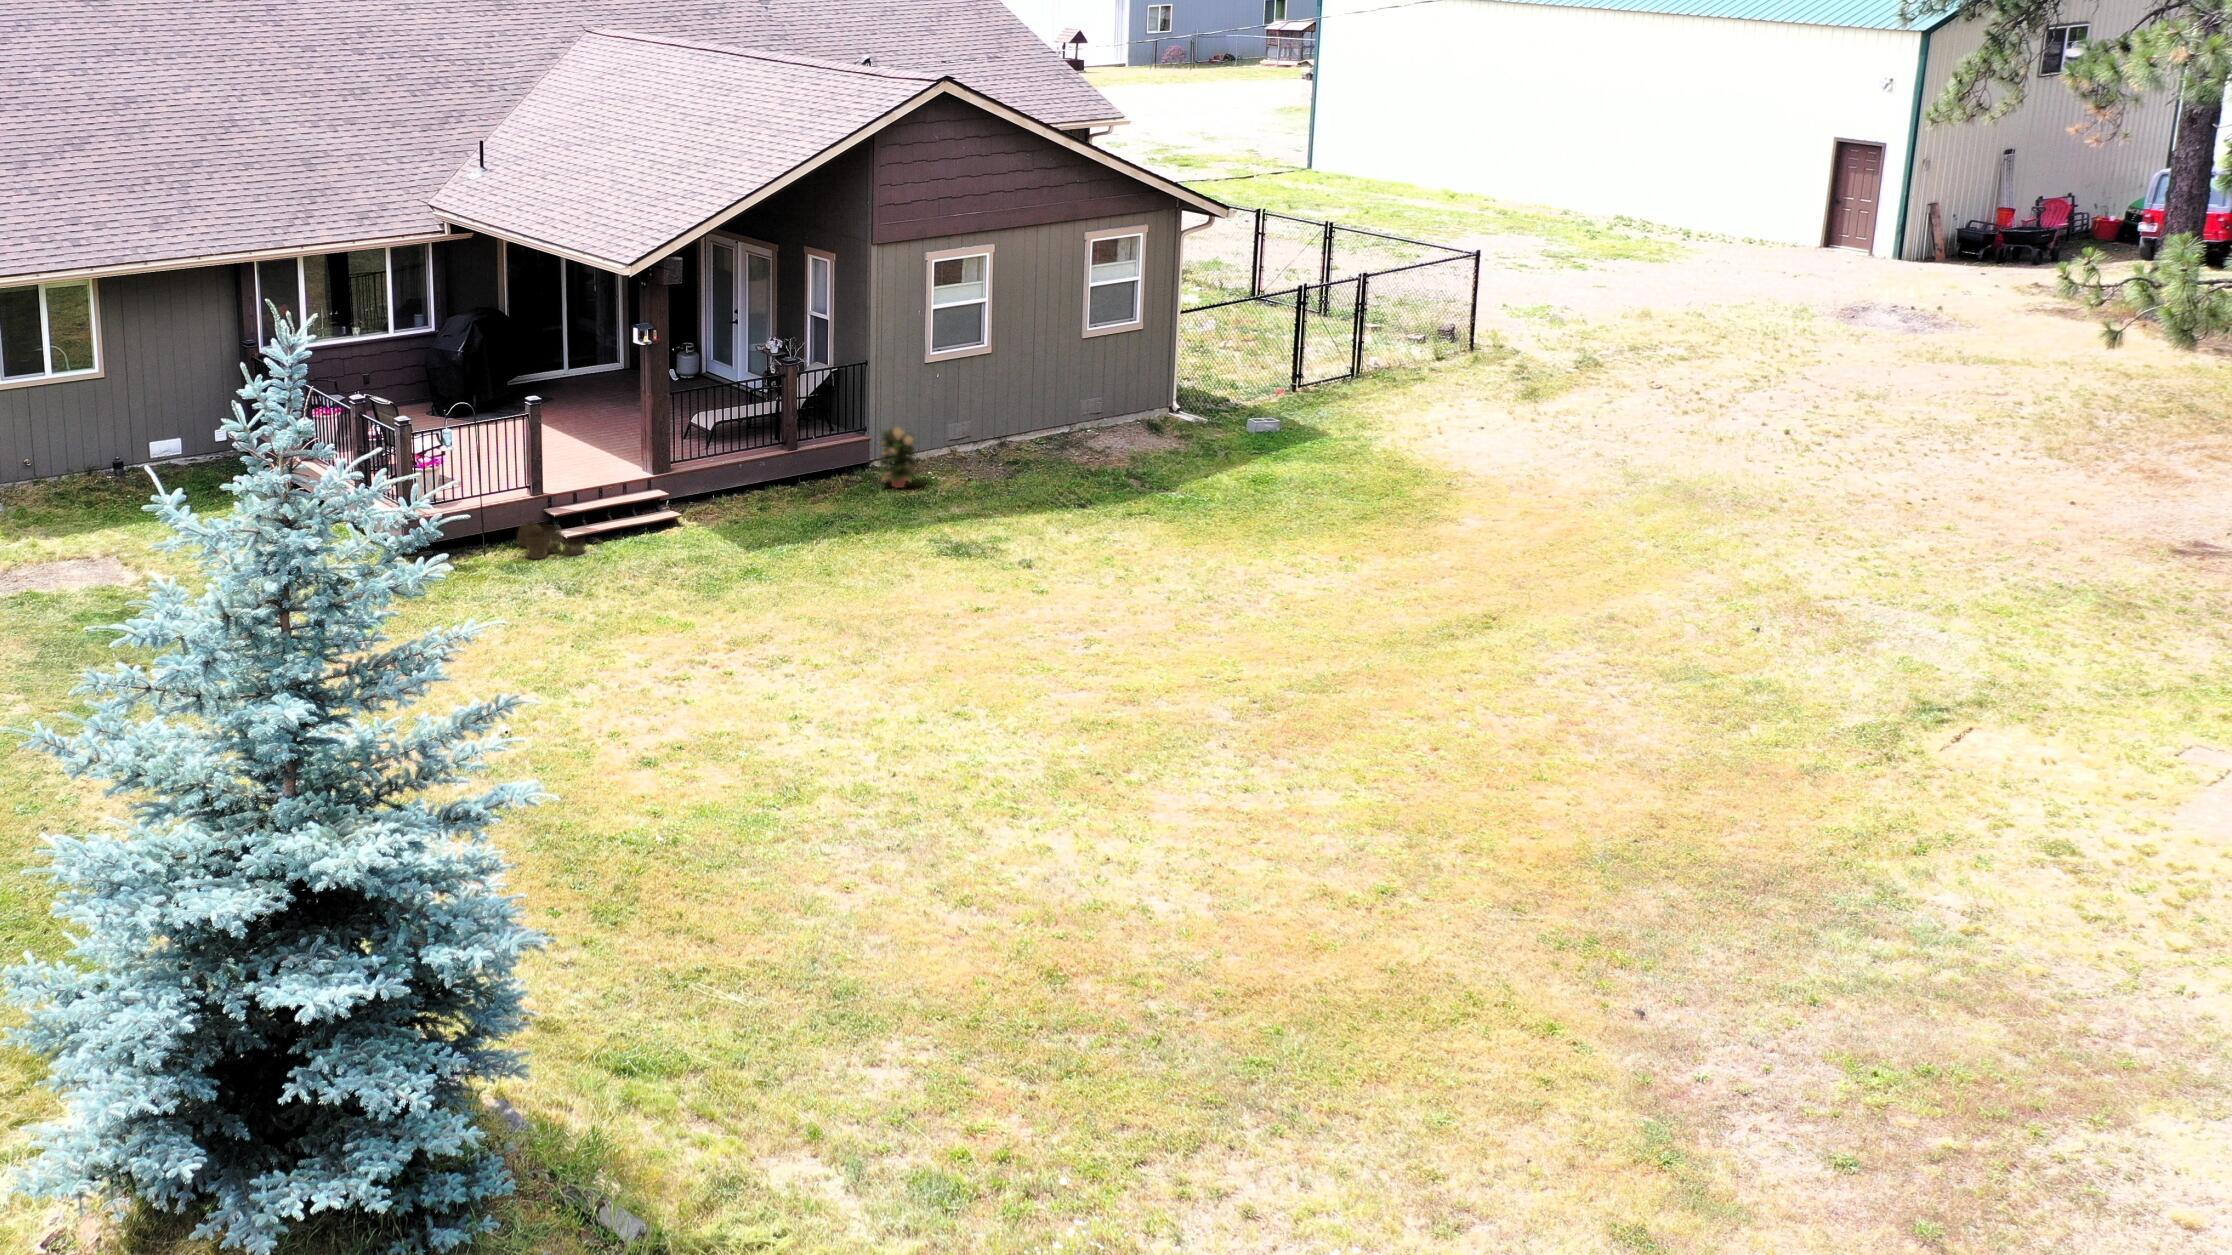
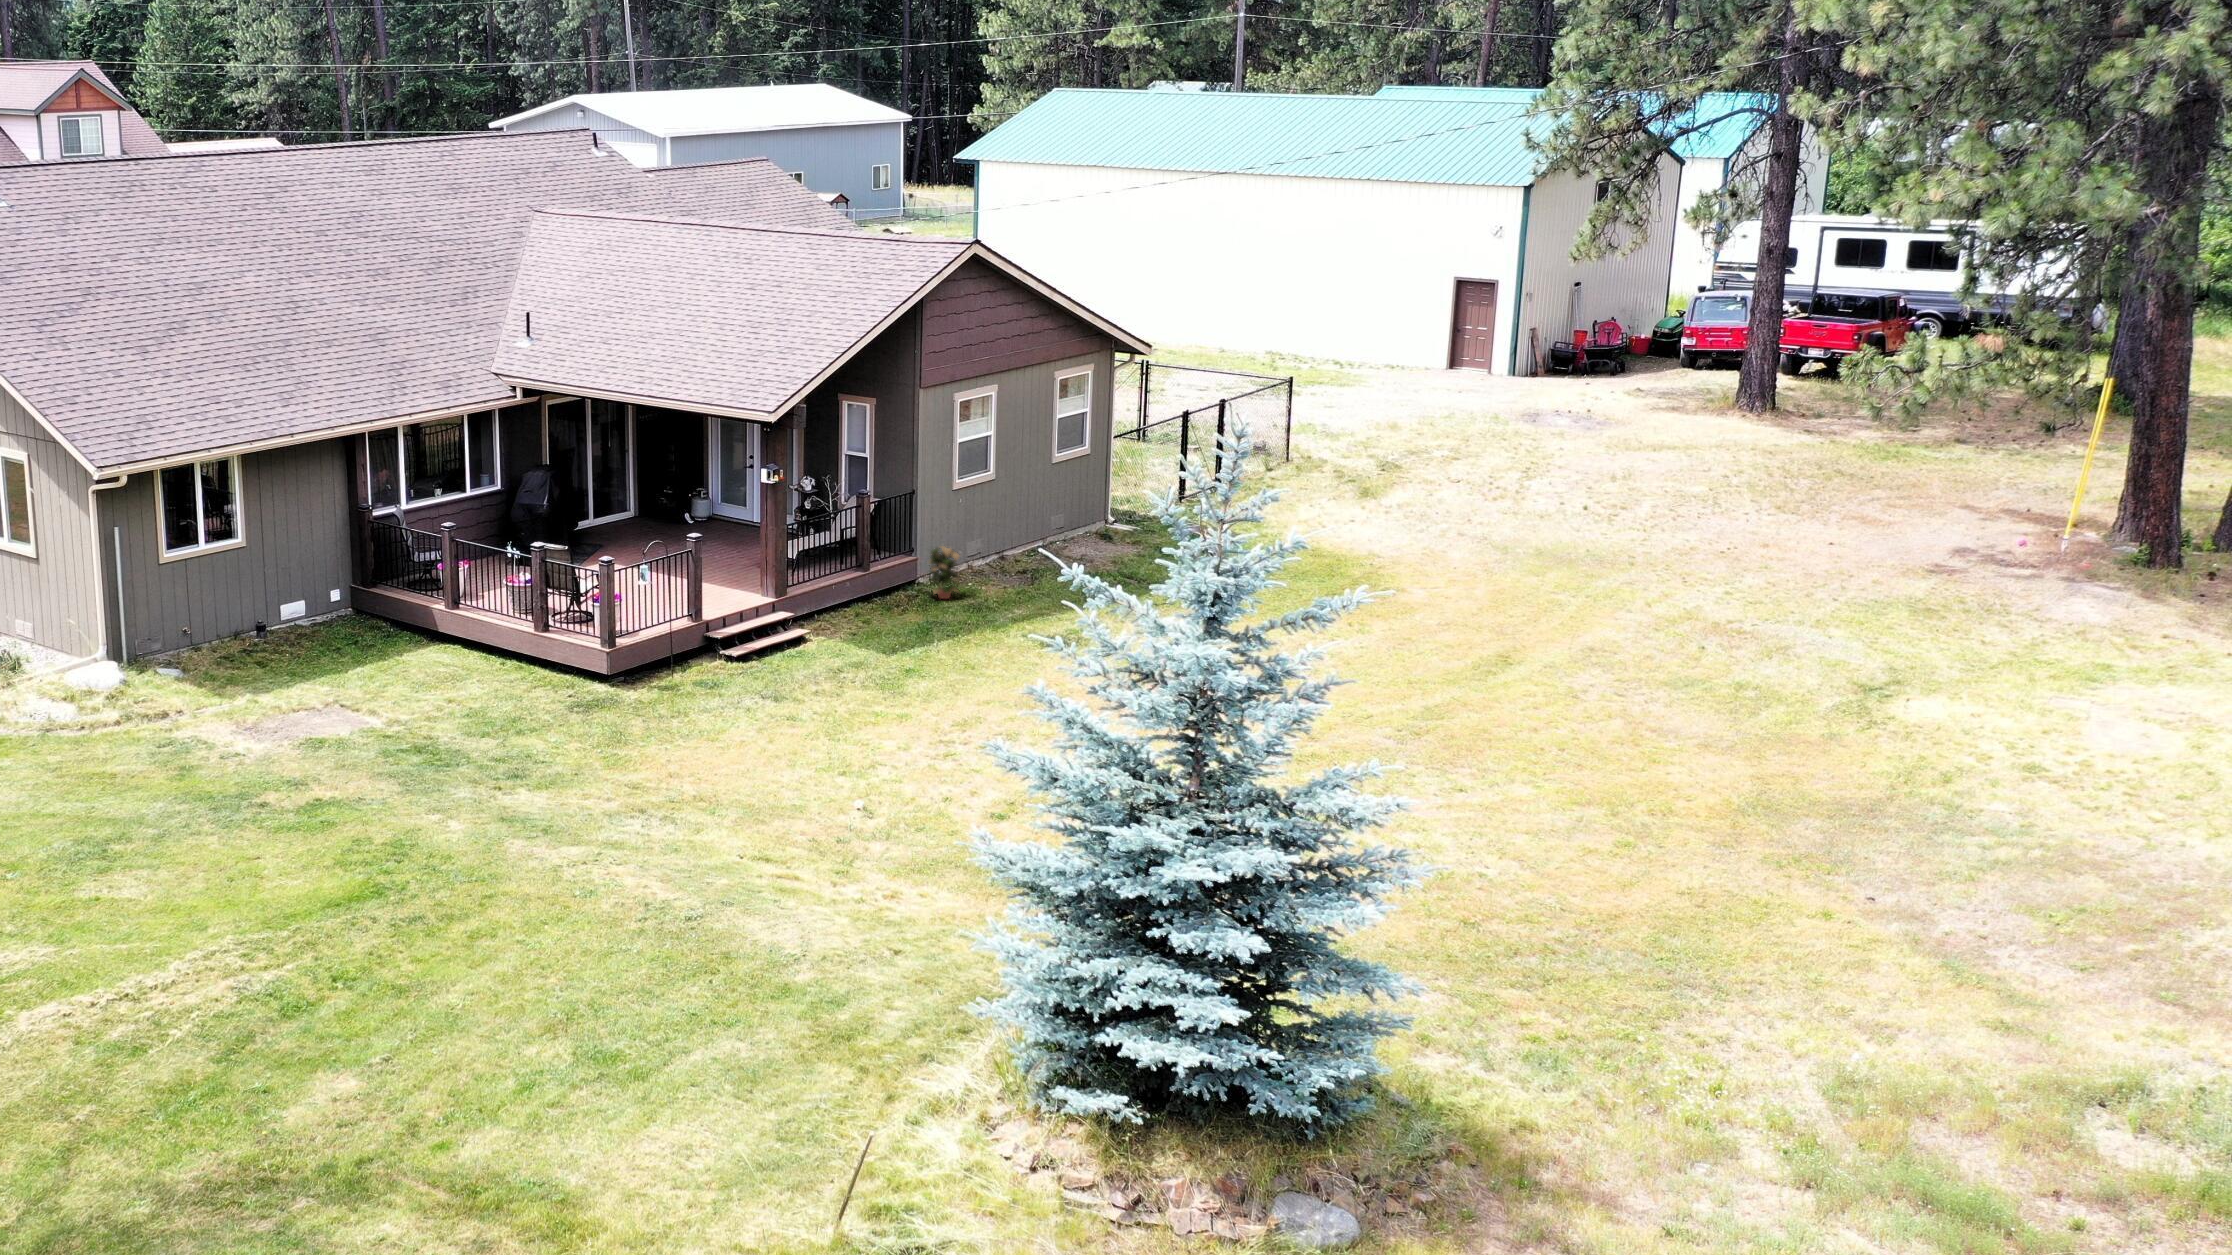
woven basket: present [518,522,585,559] -> none [689,644,758,677]

